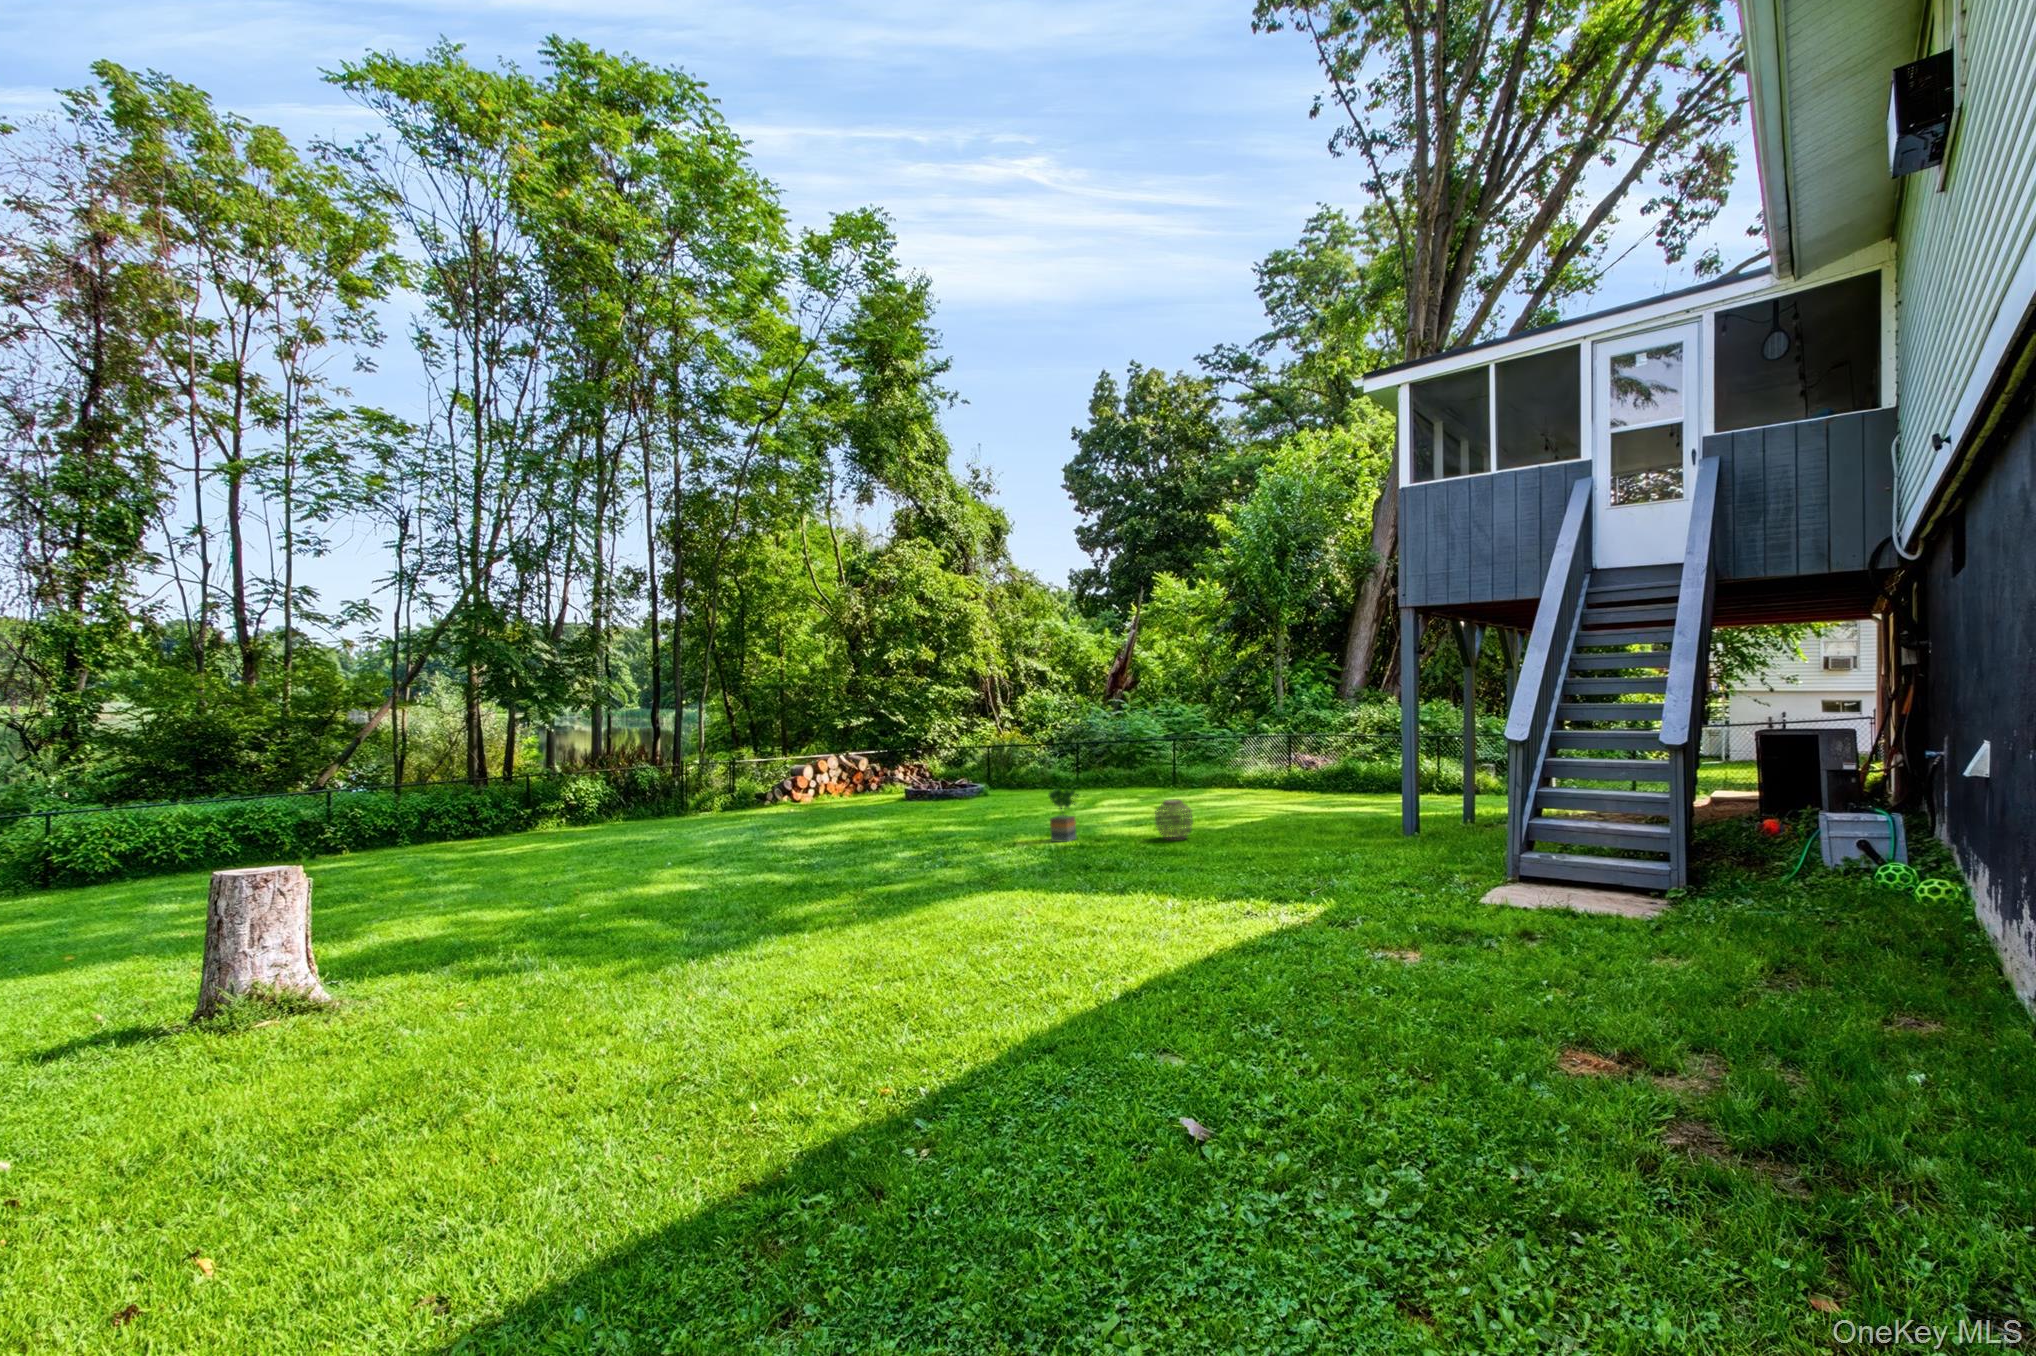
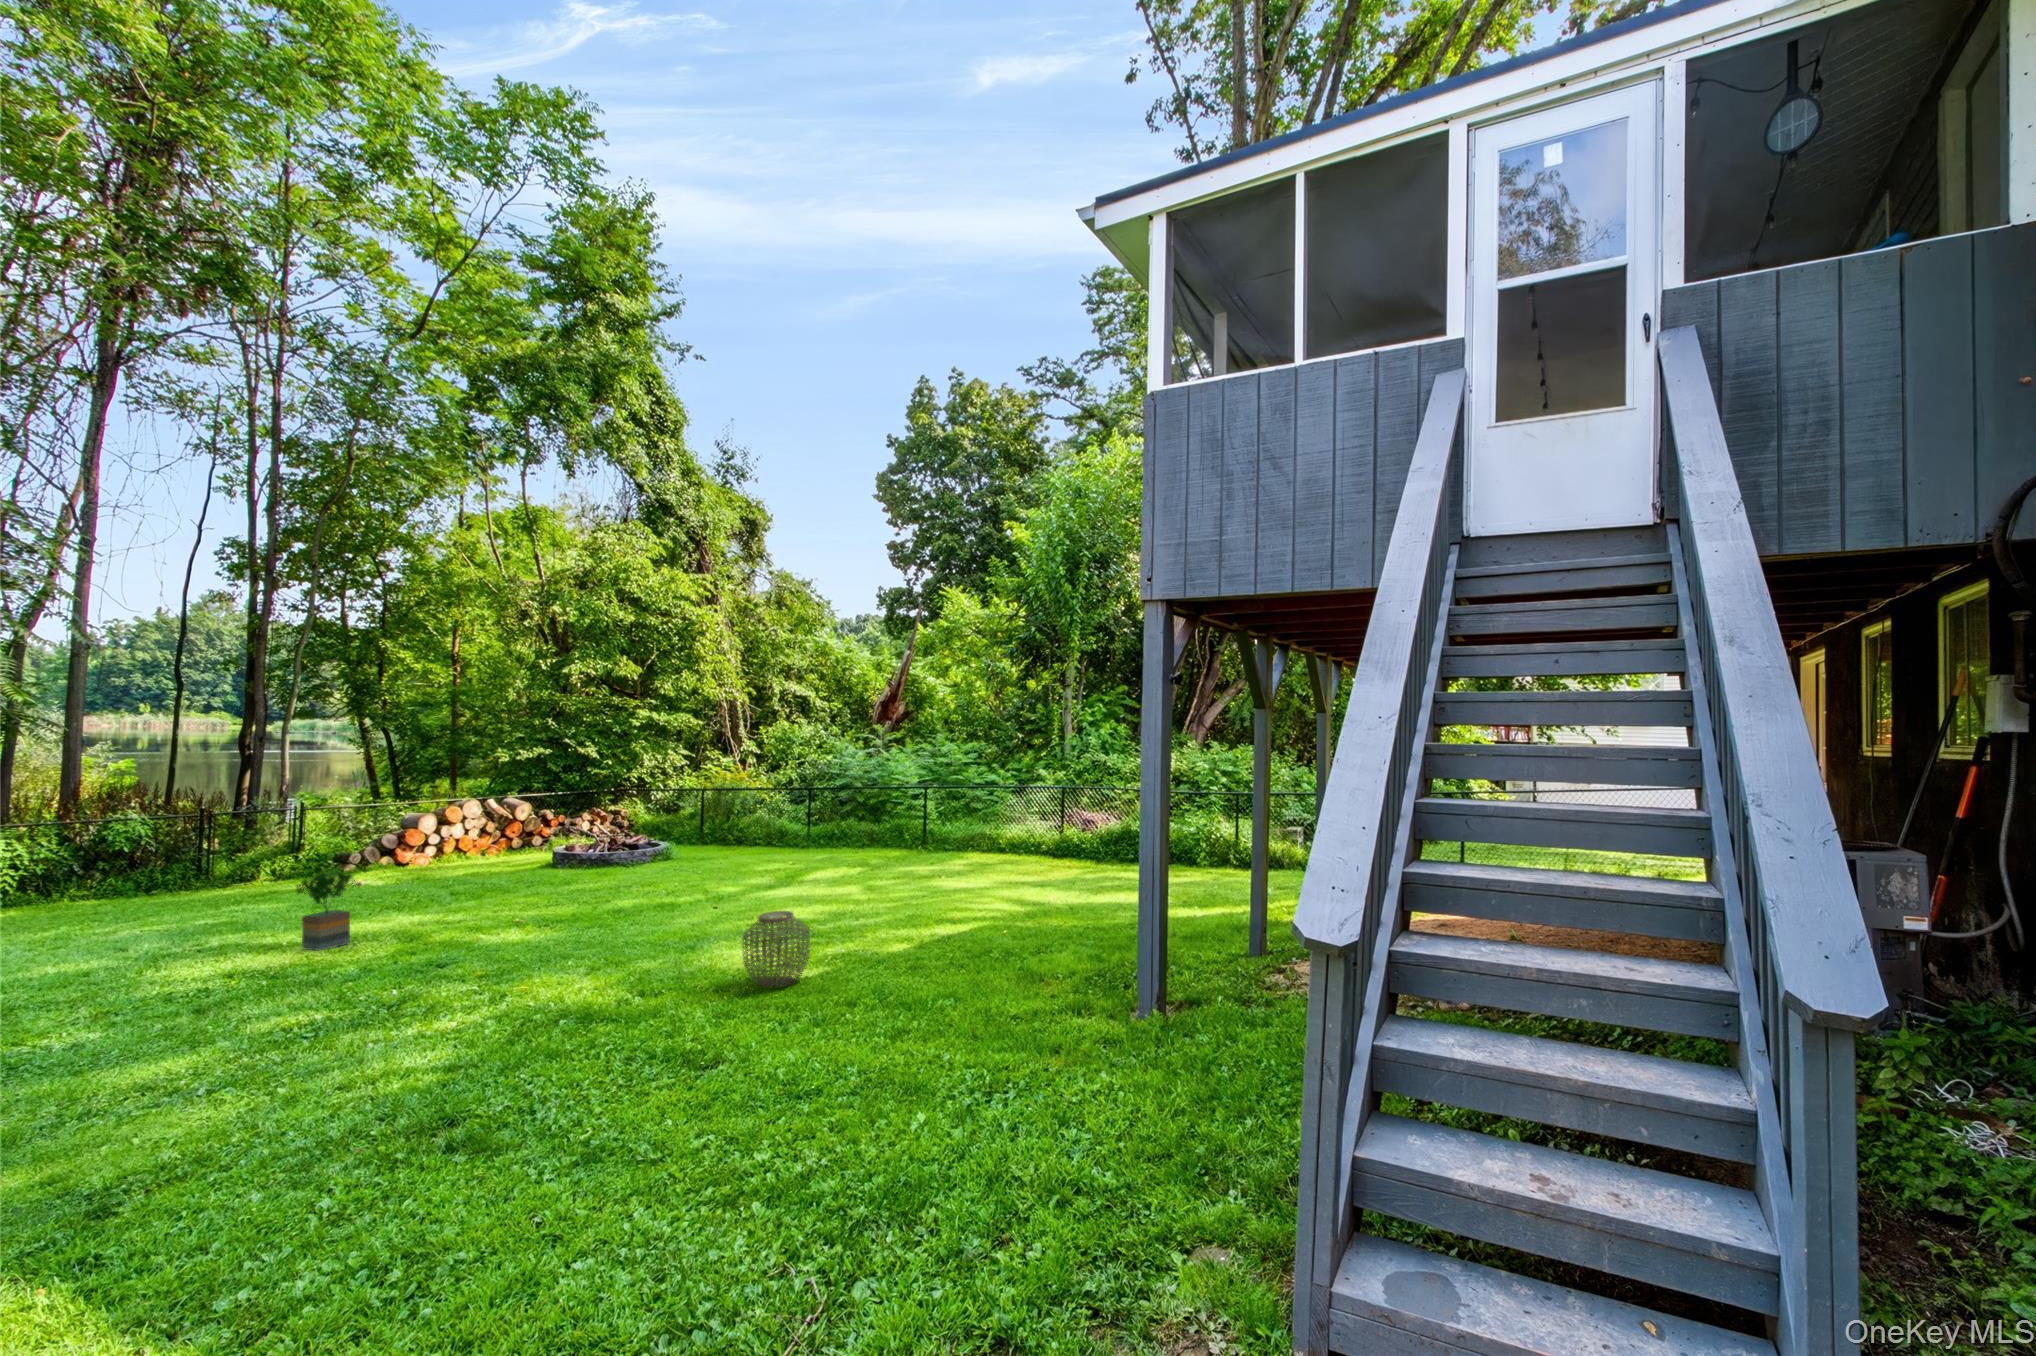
potted tree: present [1048,789,1079,842] -> present [296,872,361,951]

